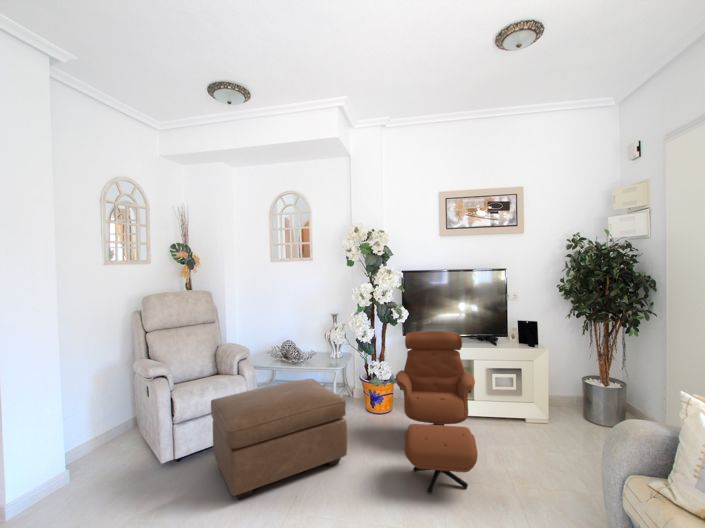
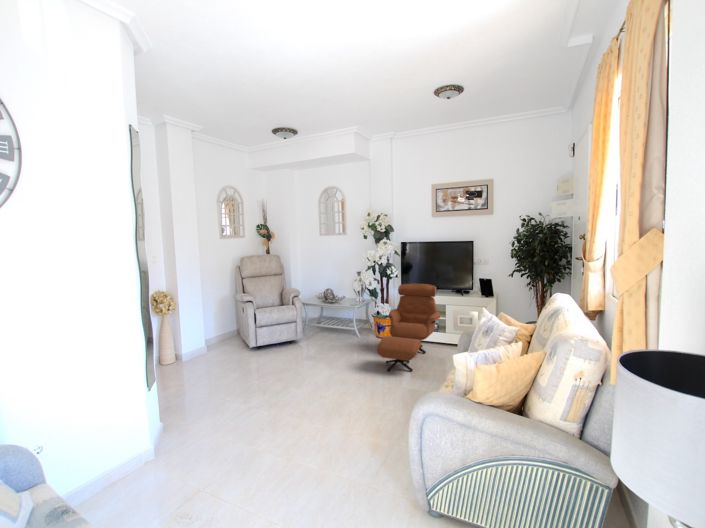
ottoman: present [211,379,347,499] -> none [275,310,350,365]

